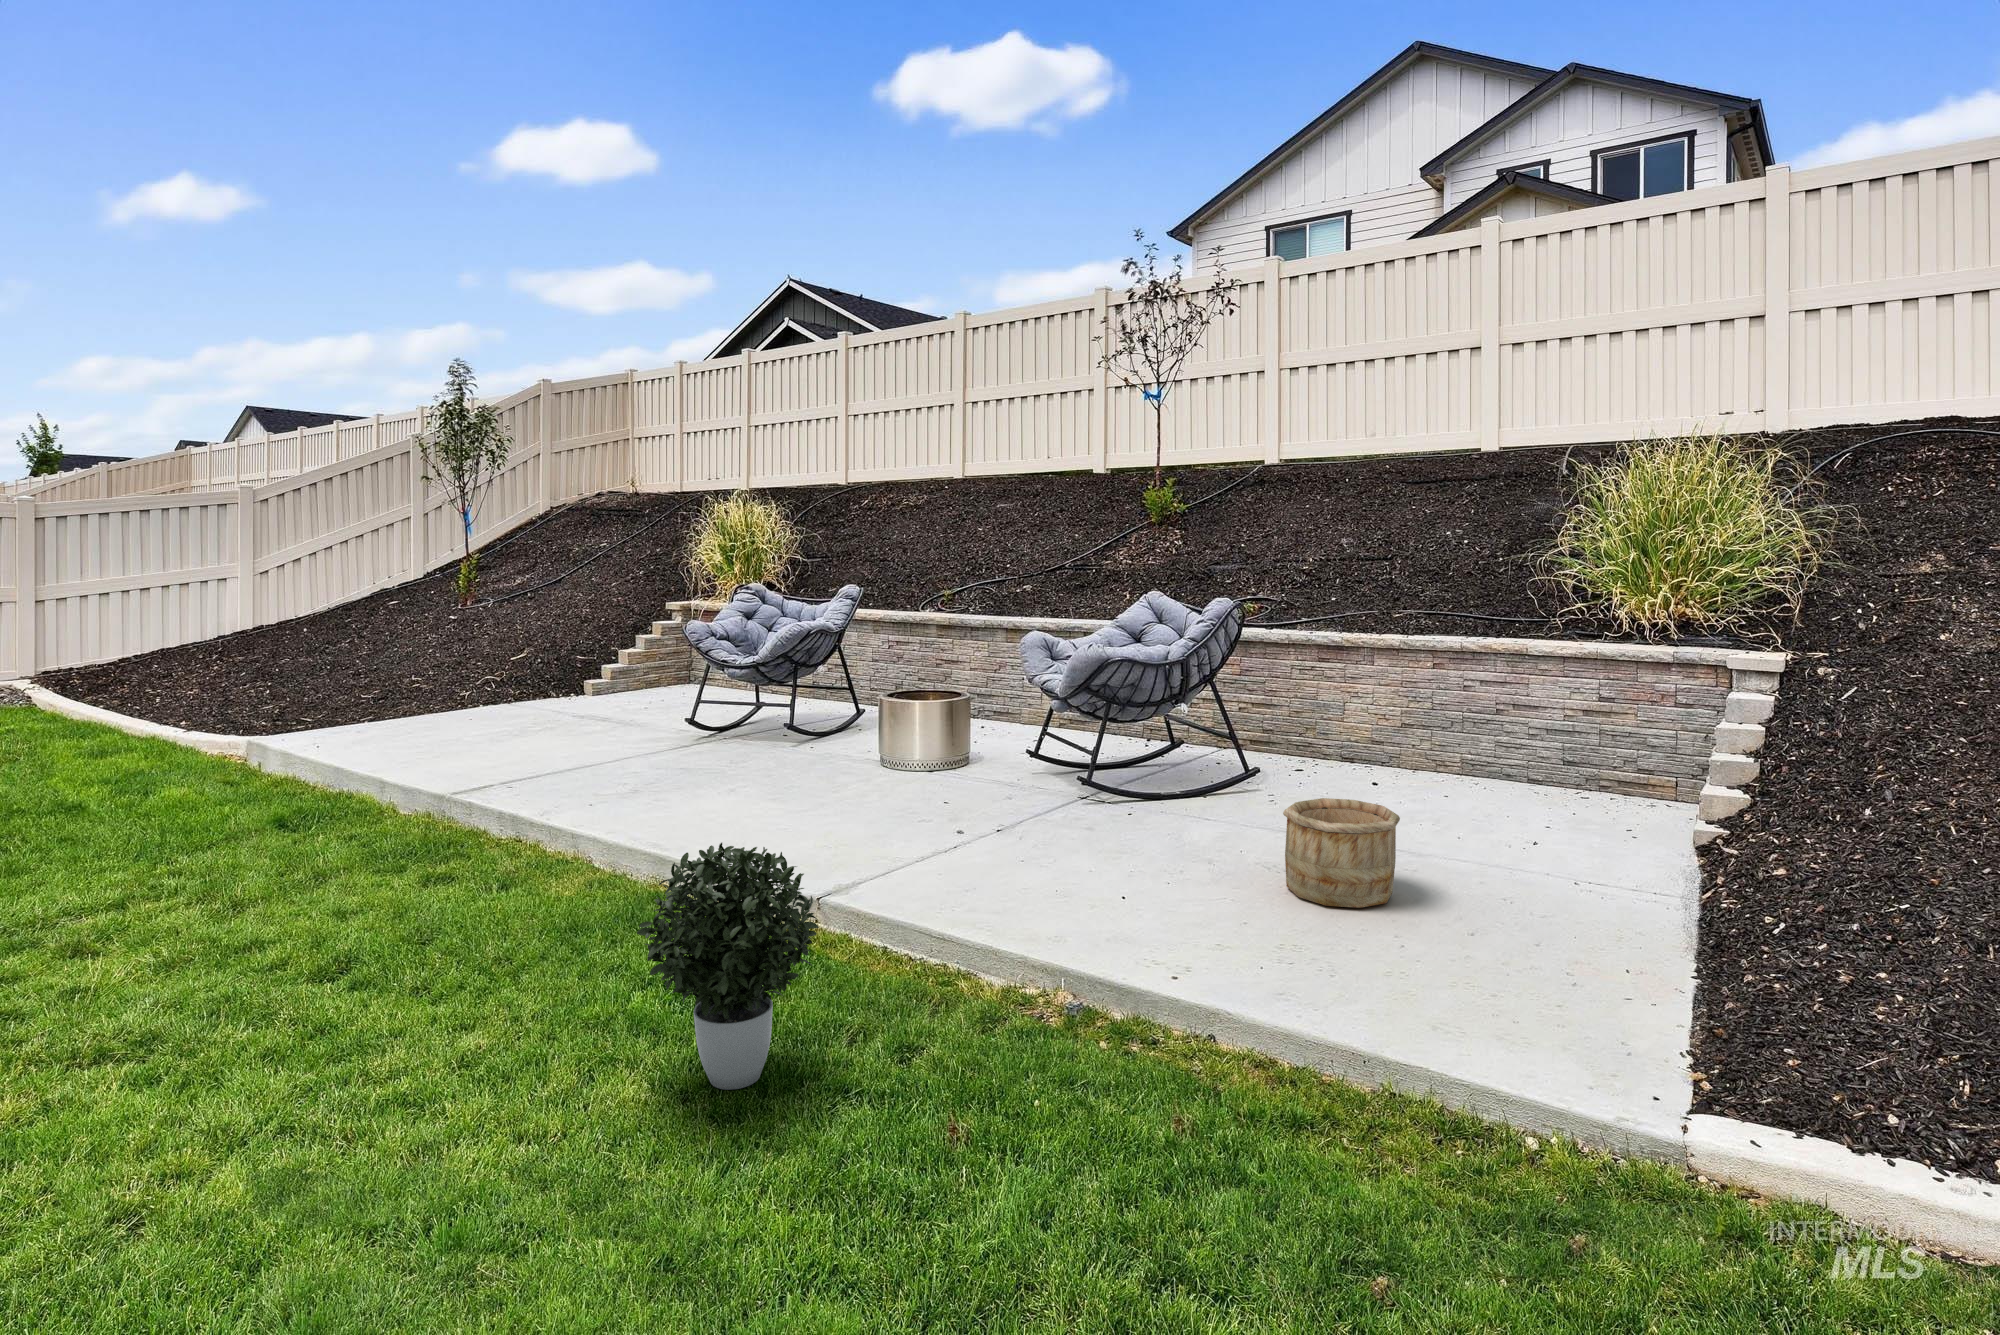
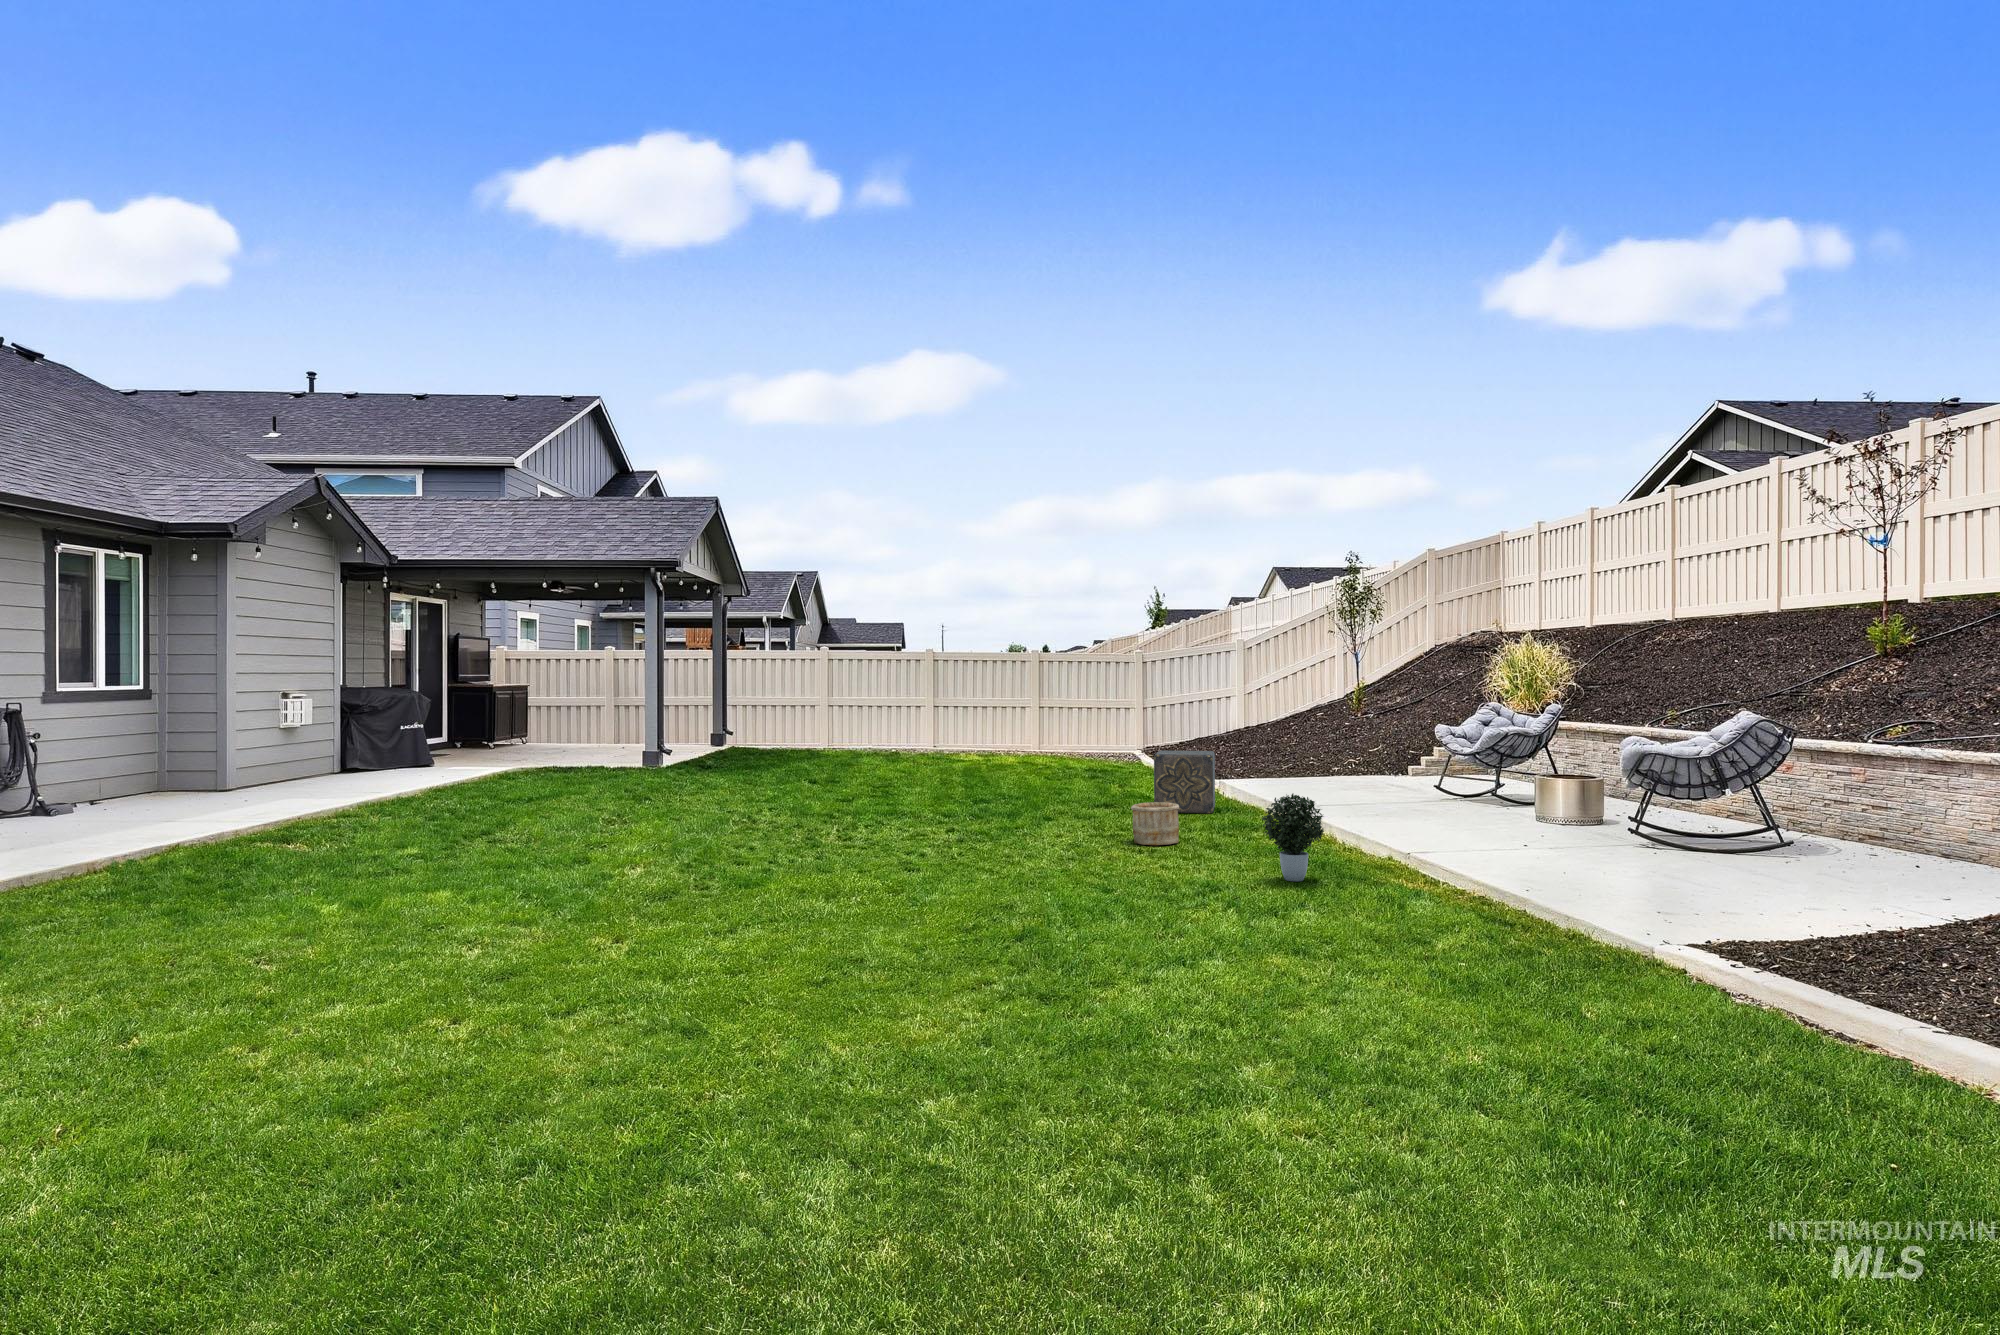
ottoman: none [125,695,304,856] -> present [1154,751,1215,813]
wooden bucket: present [1283,798,1400,908] -> present [1131,802,1179,845]

